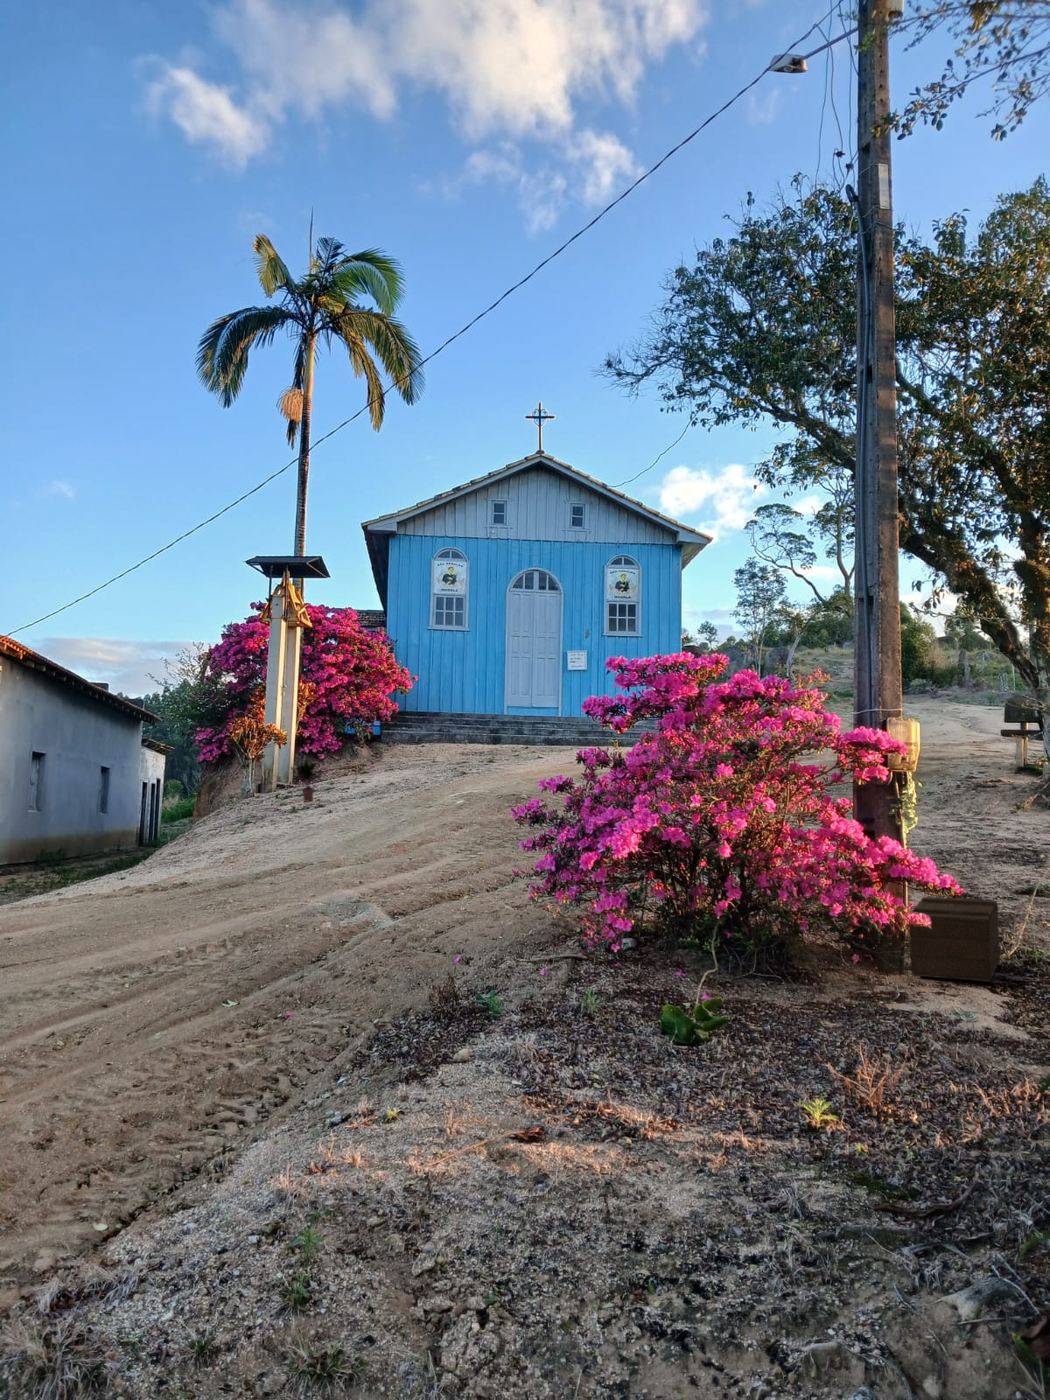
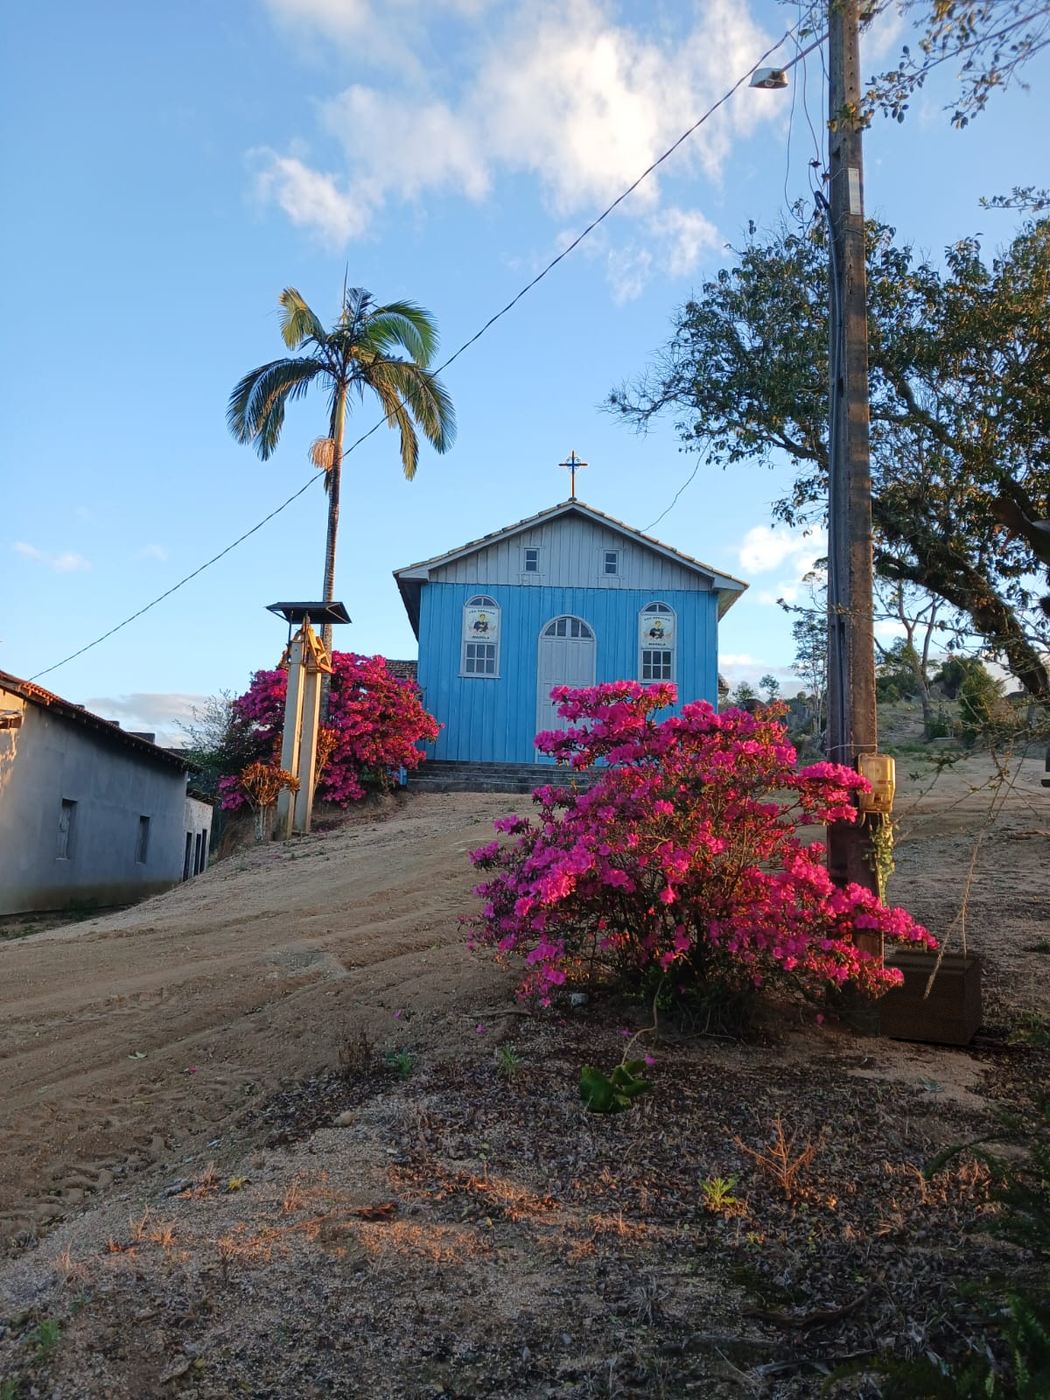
potted plant: present [291,761,316,802] -> none [306,804,337,847]

